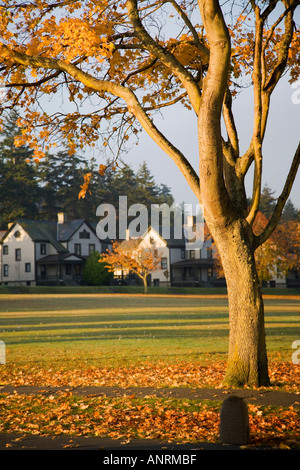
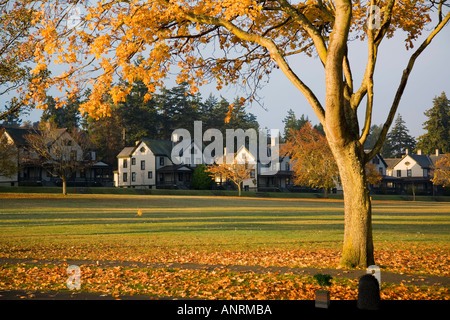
potted tree: none [161,396,189,443] -> present [313,273,333,308]

